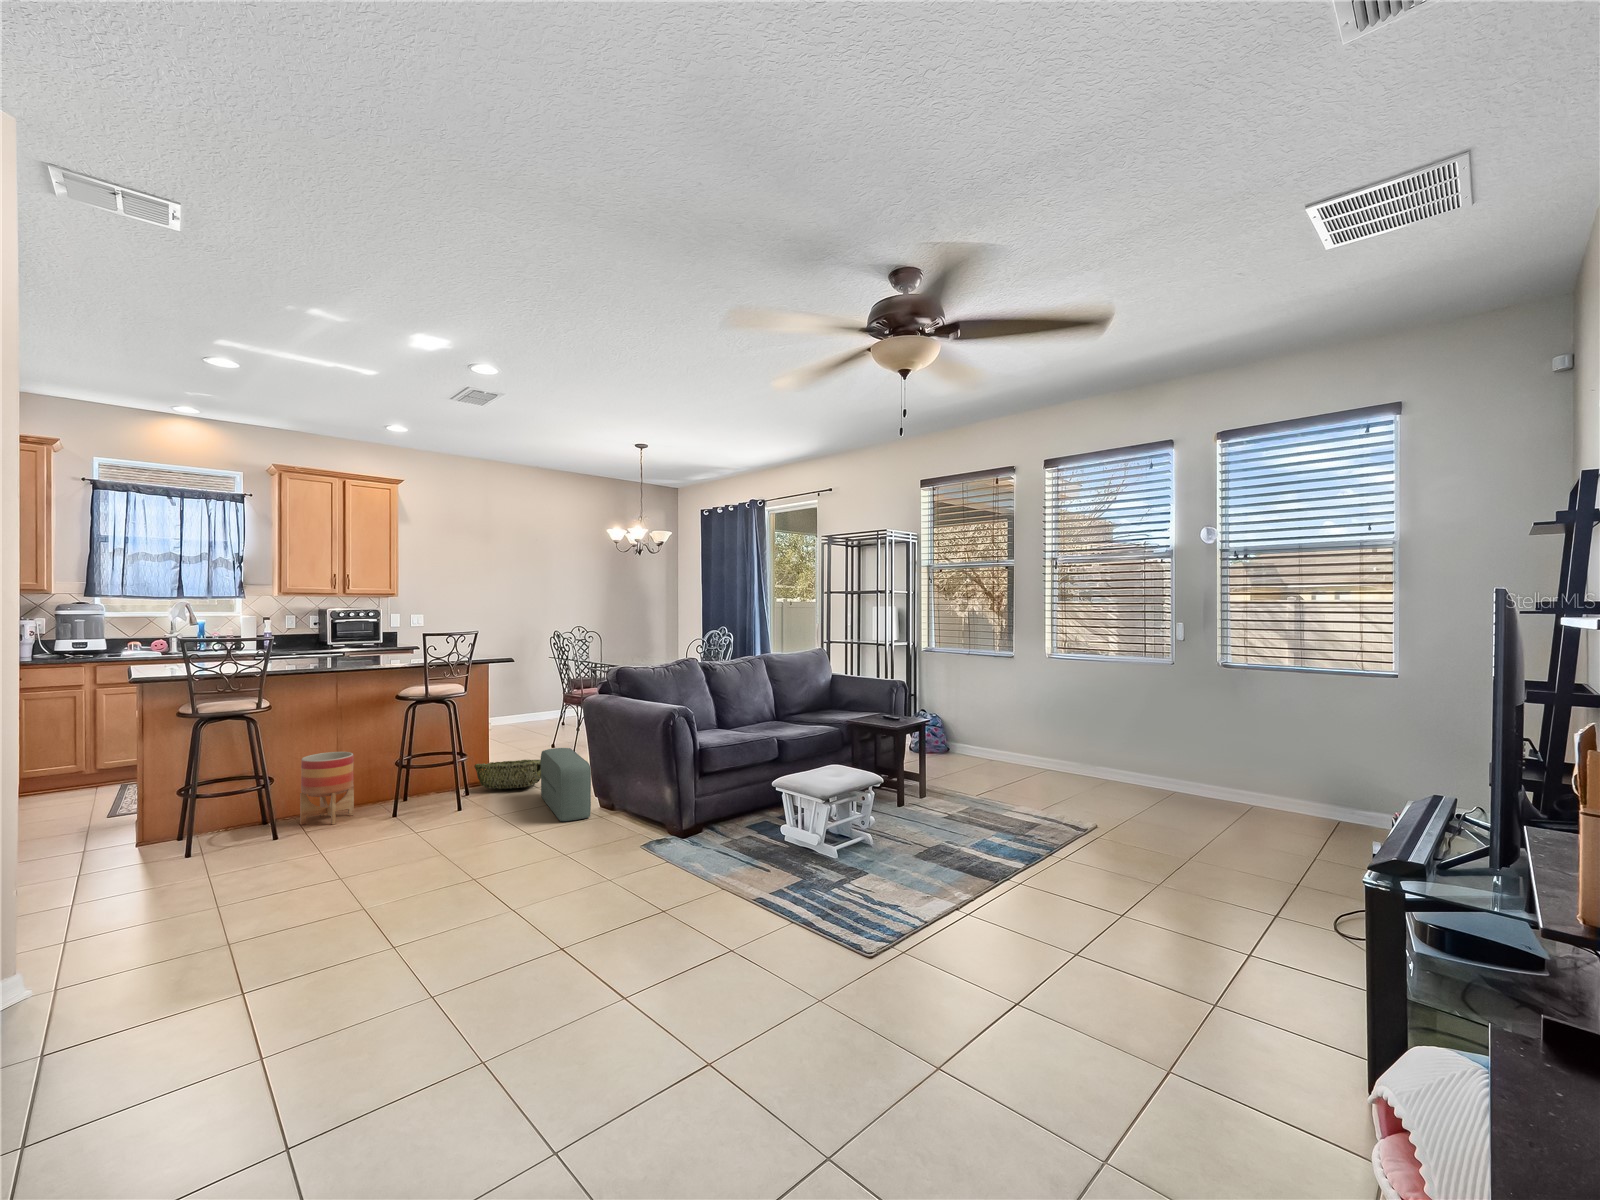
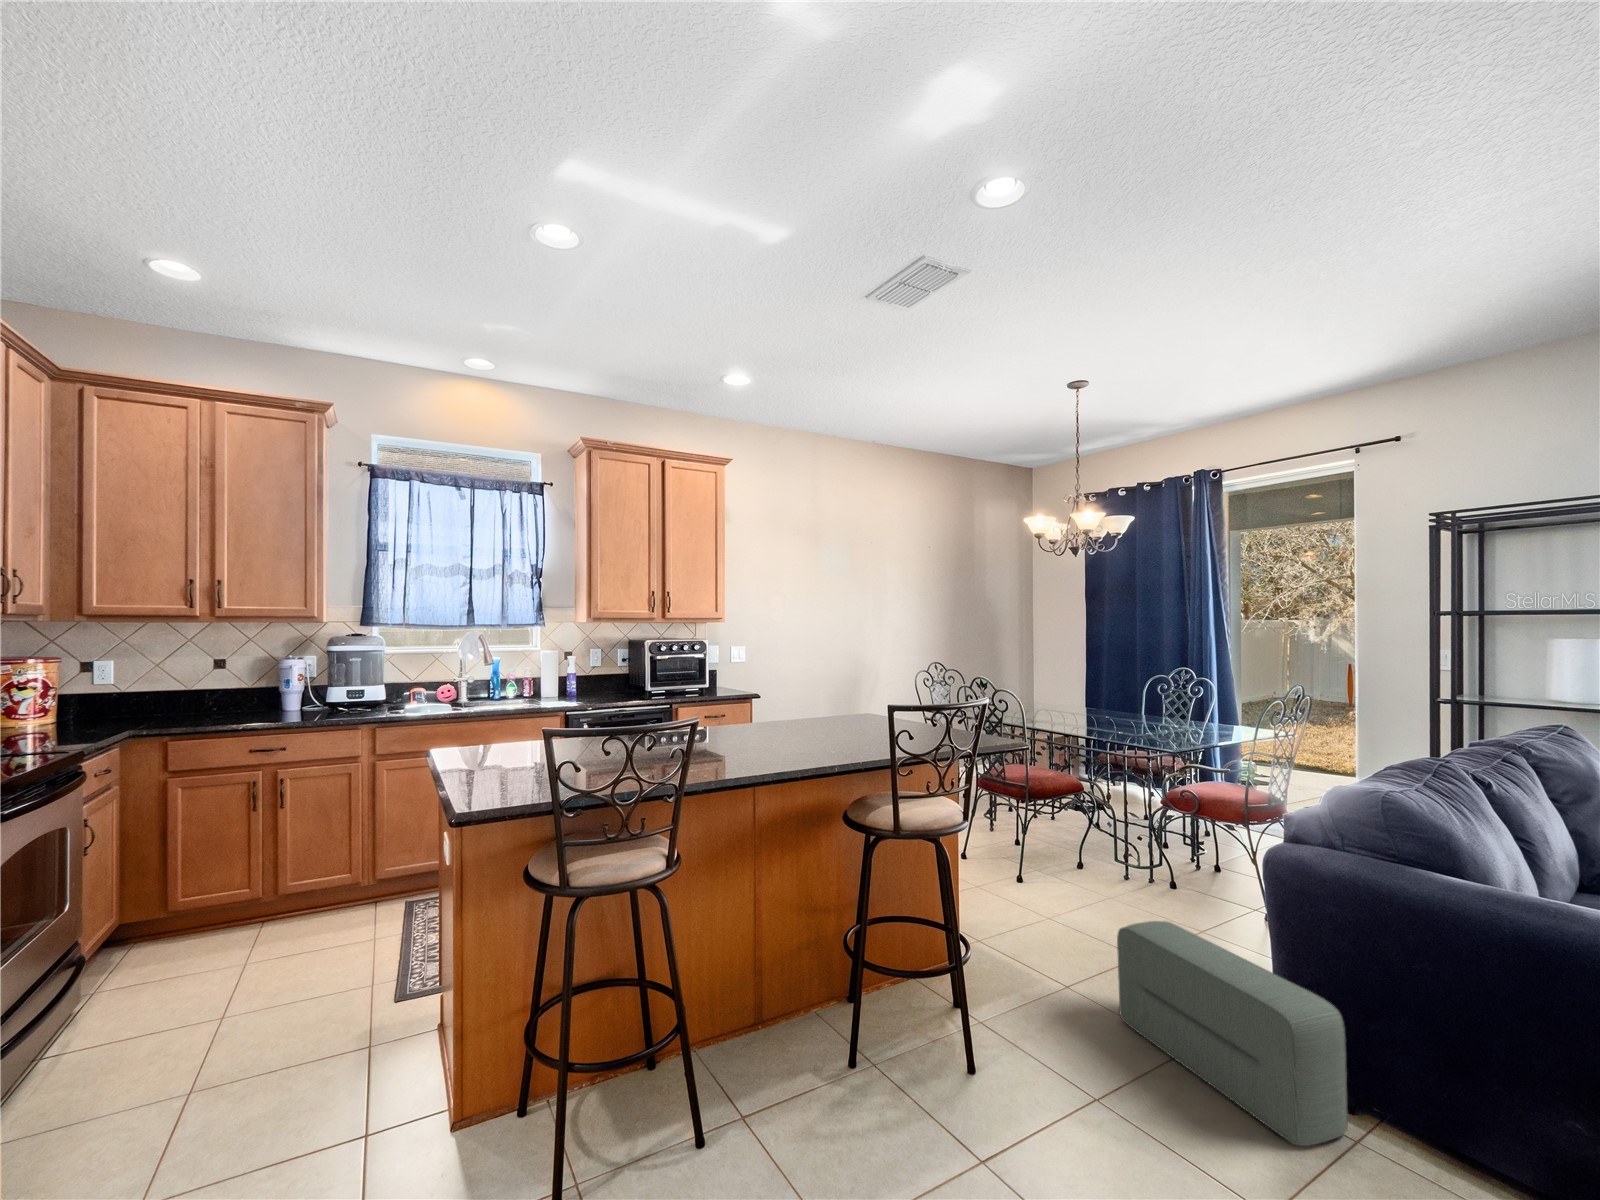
planter: present [300,752,354,825] -> none [721,919,806,1086]
woven basket: present [474,760,541,789] -> none [963,919,1084,986]

